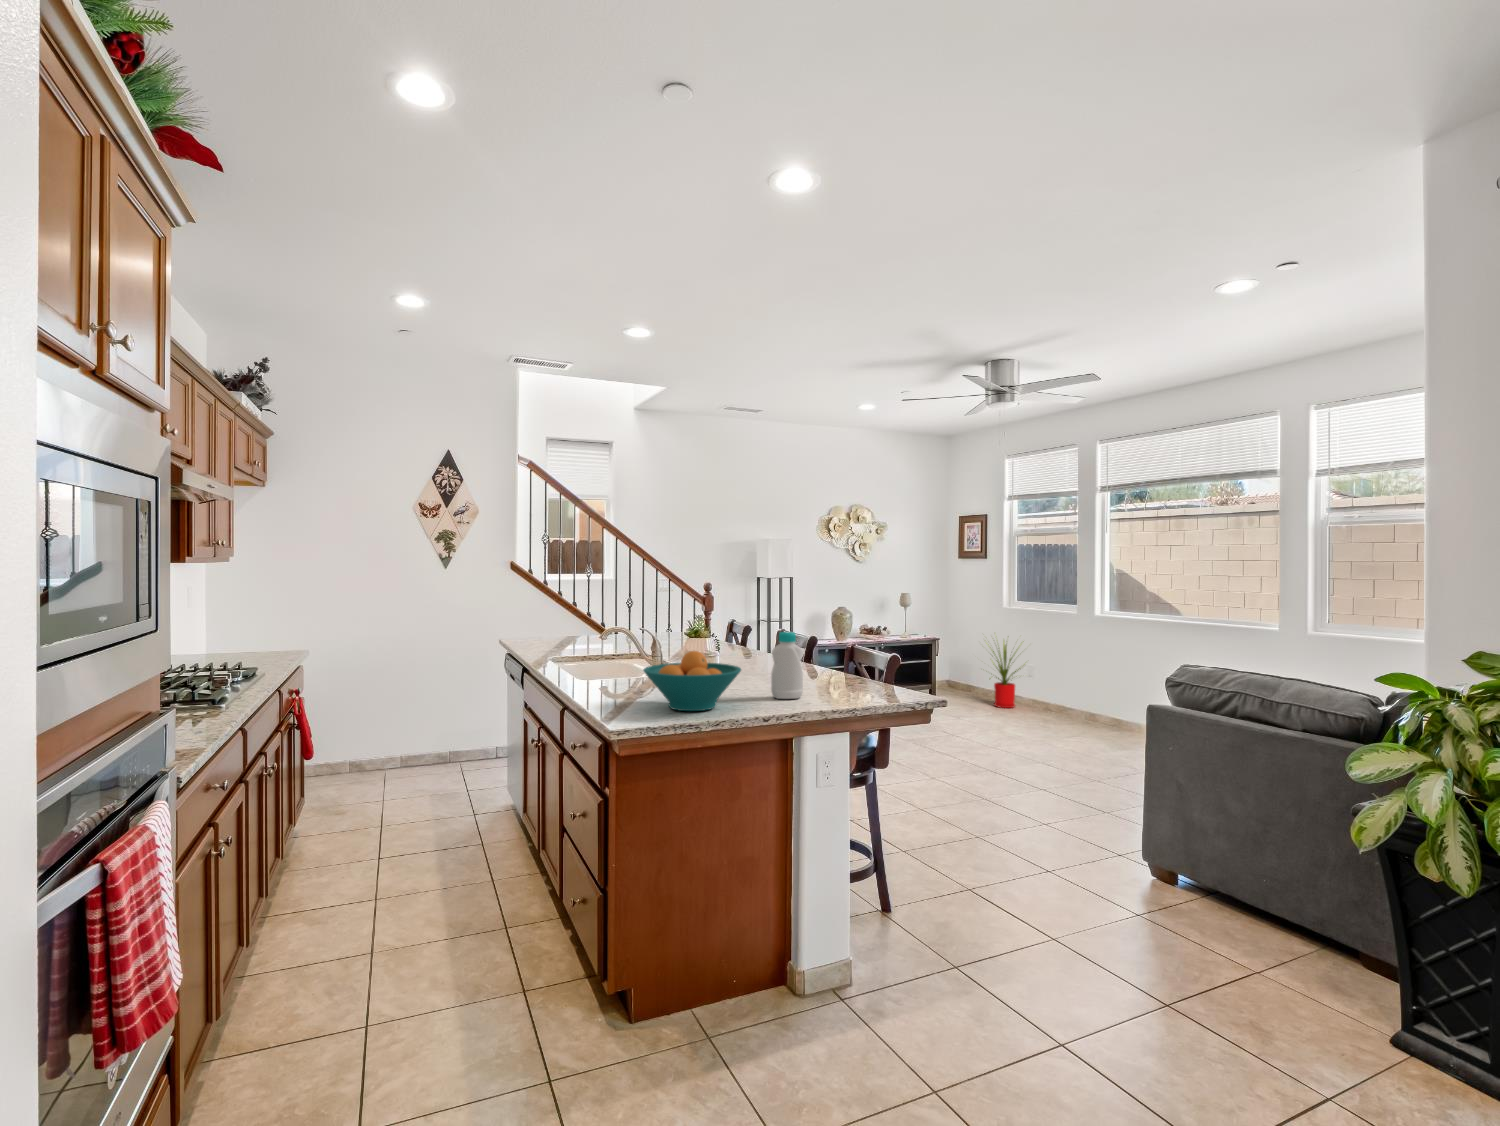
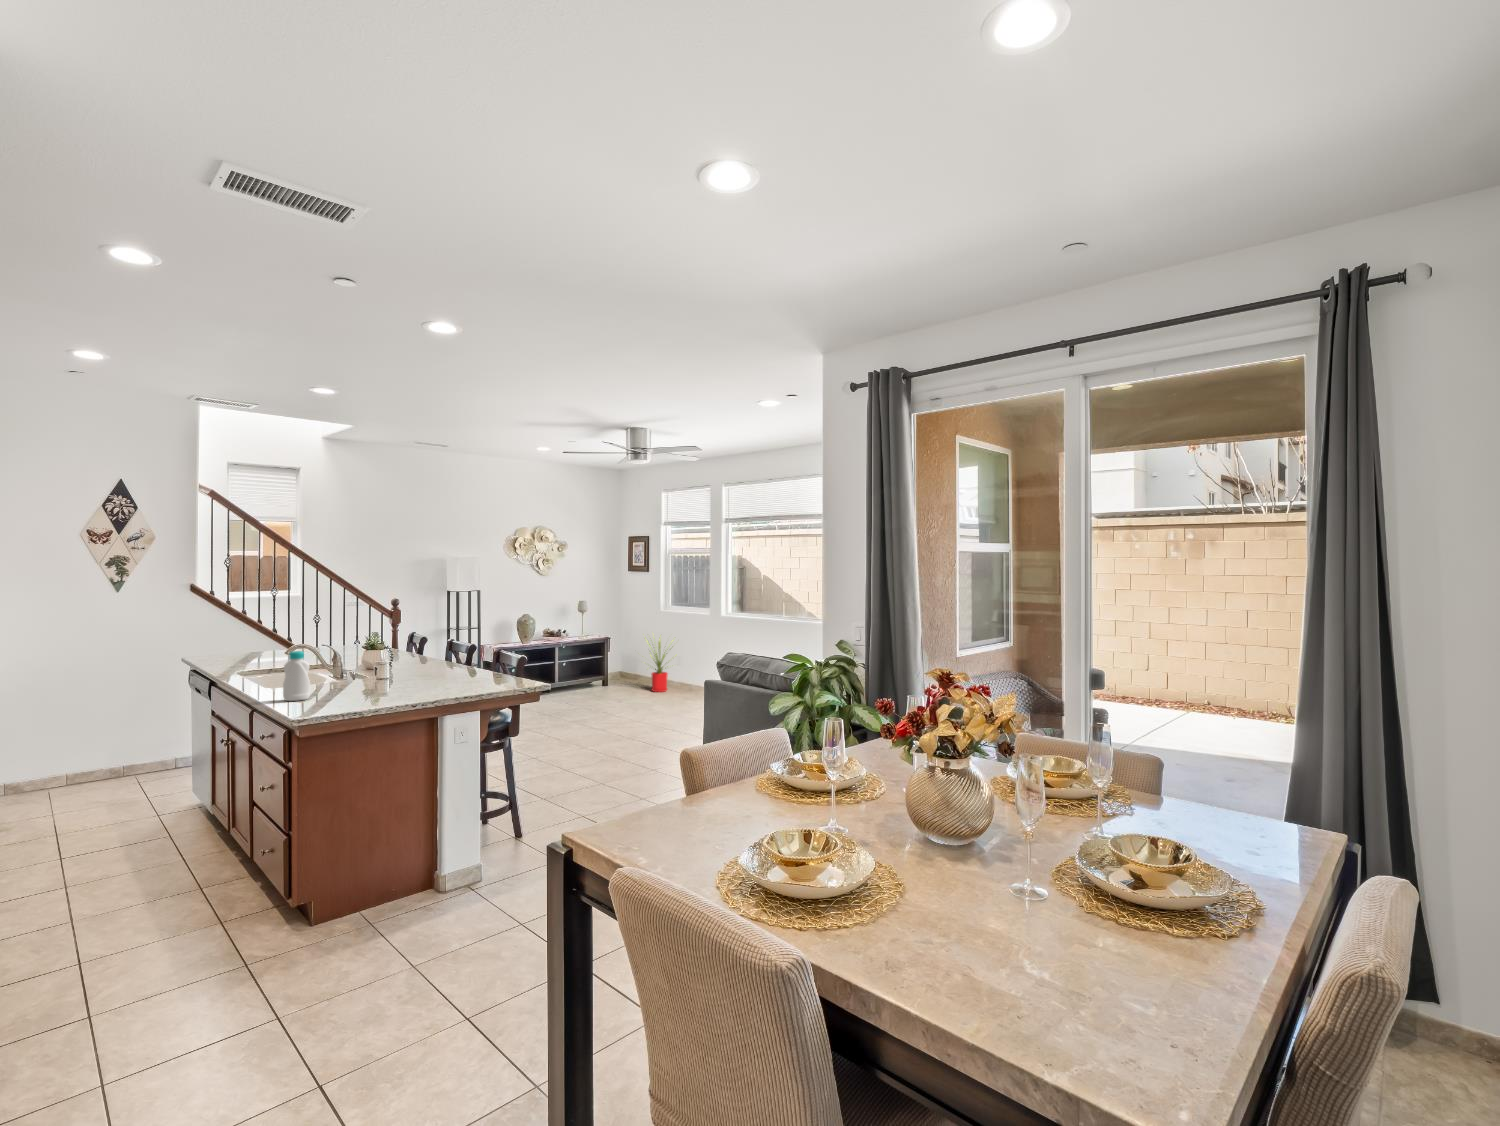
bottle: present [771,632,803,699] -> present [283,651,310,701]
fruit bowl: present [643,651,741,711] -> none [320,663,397,705]

